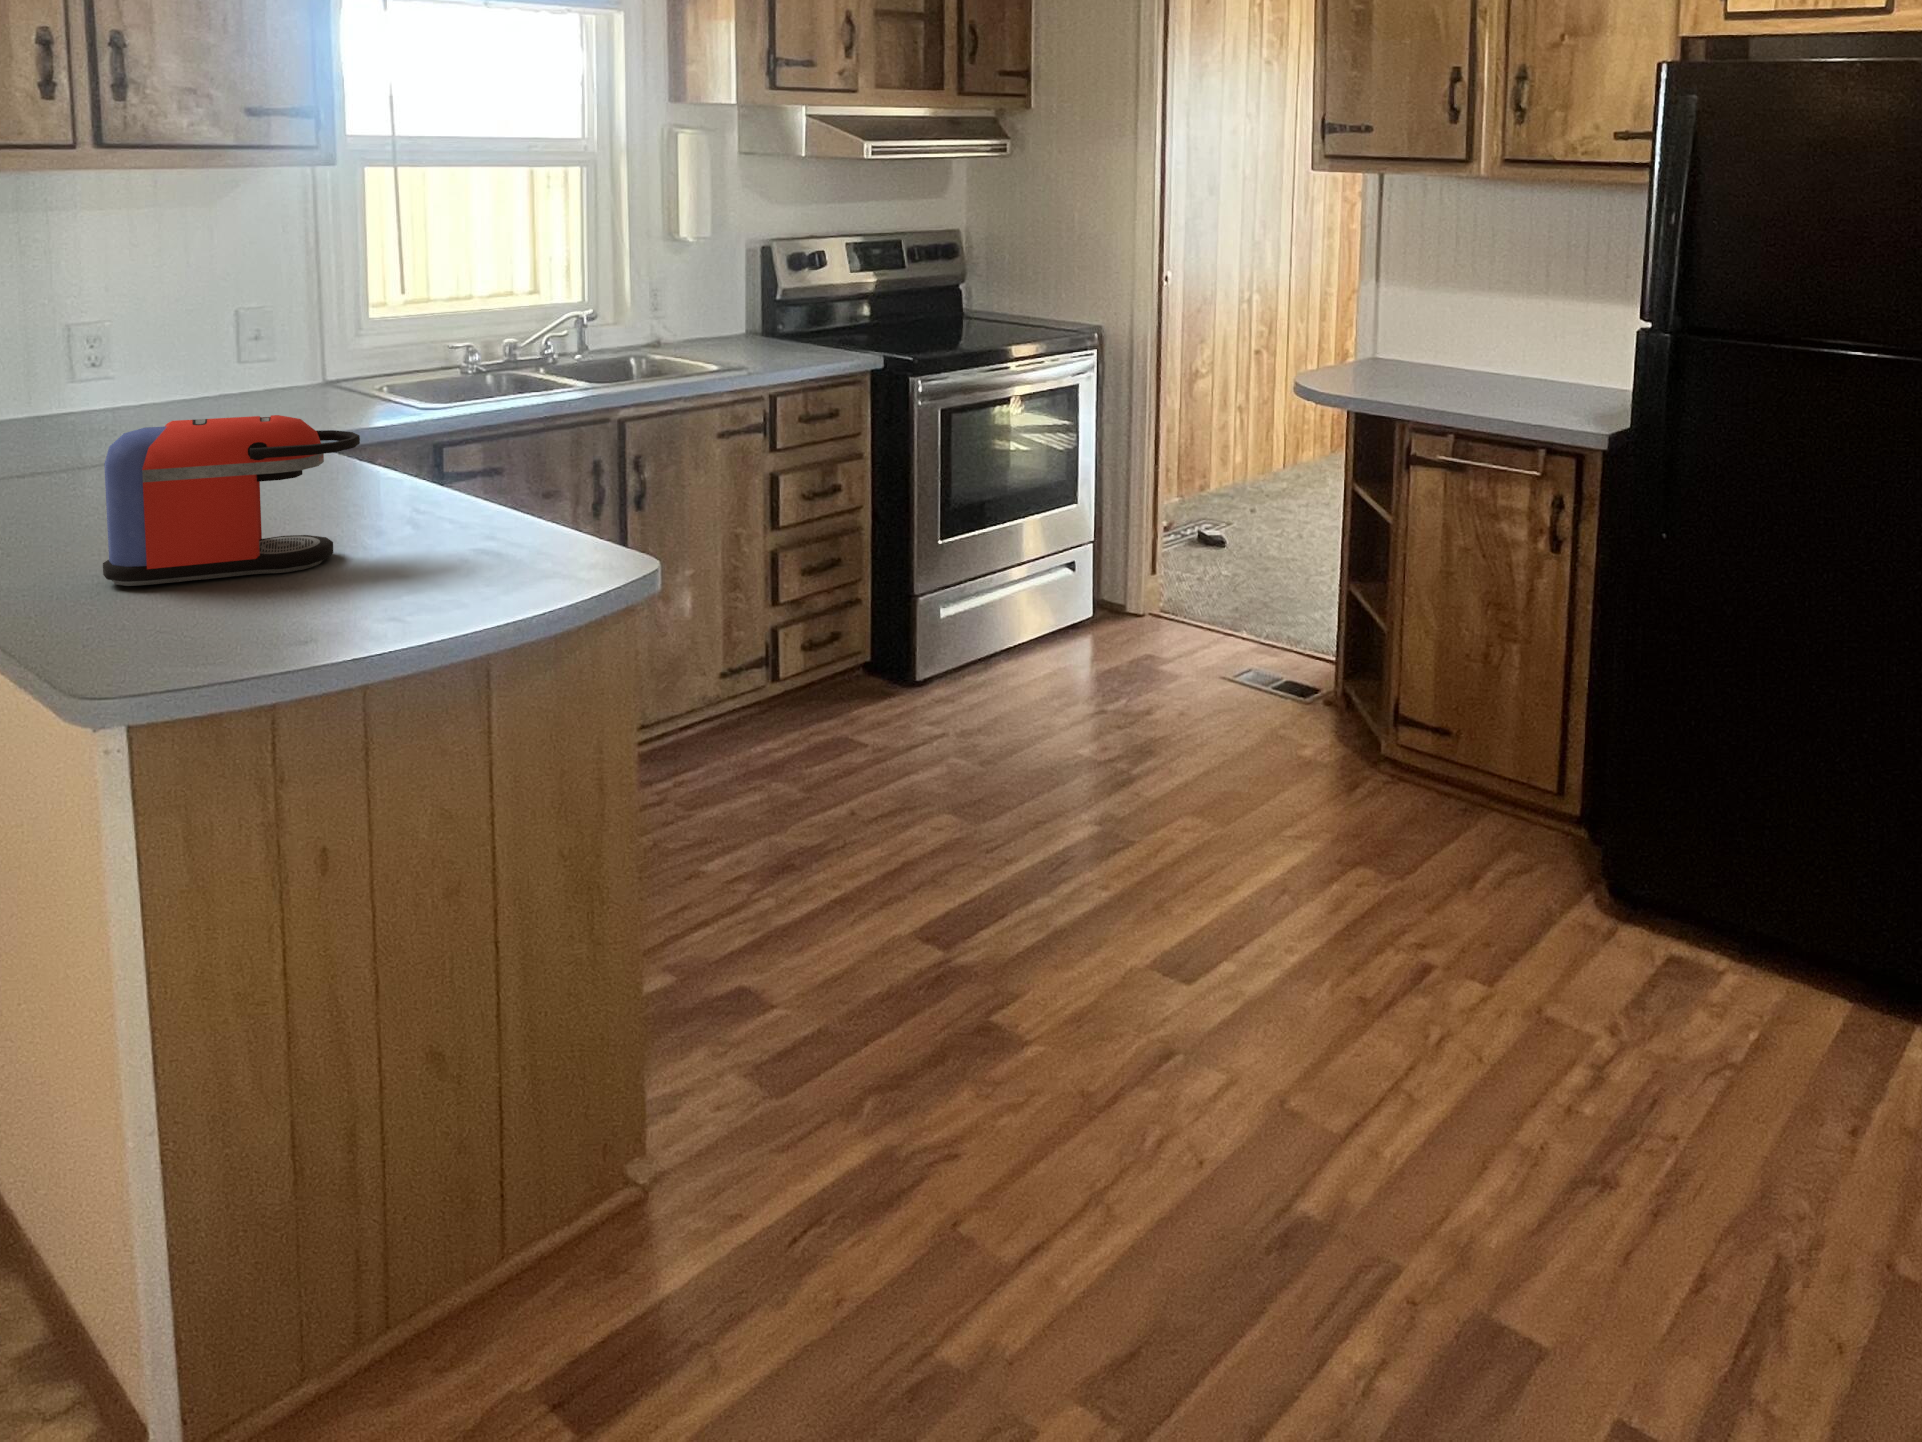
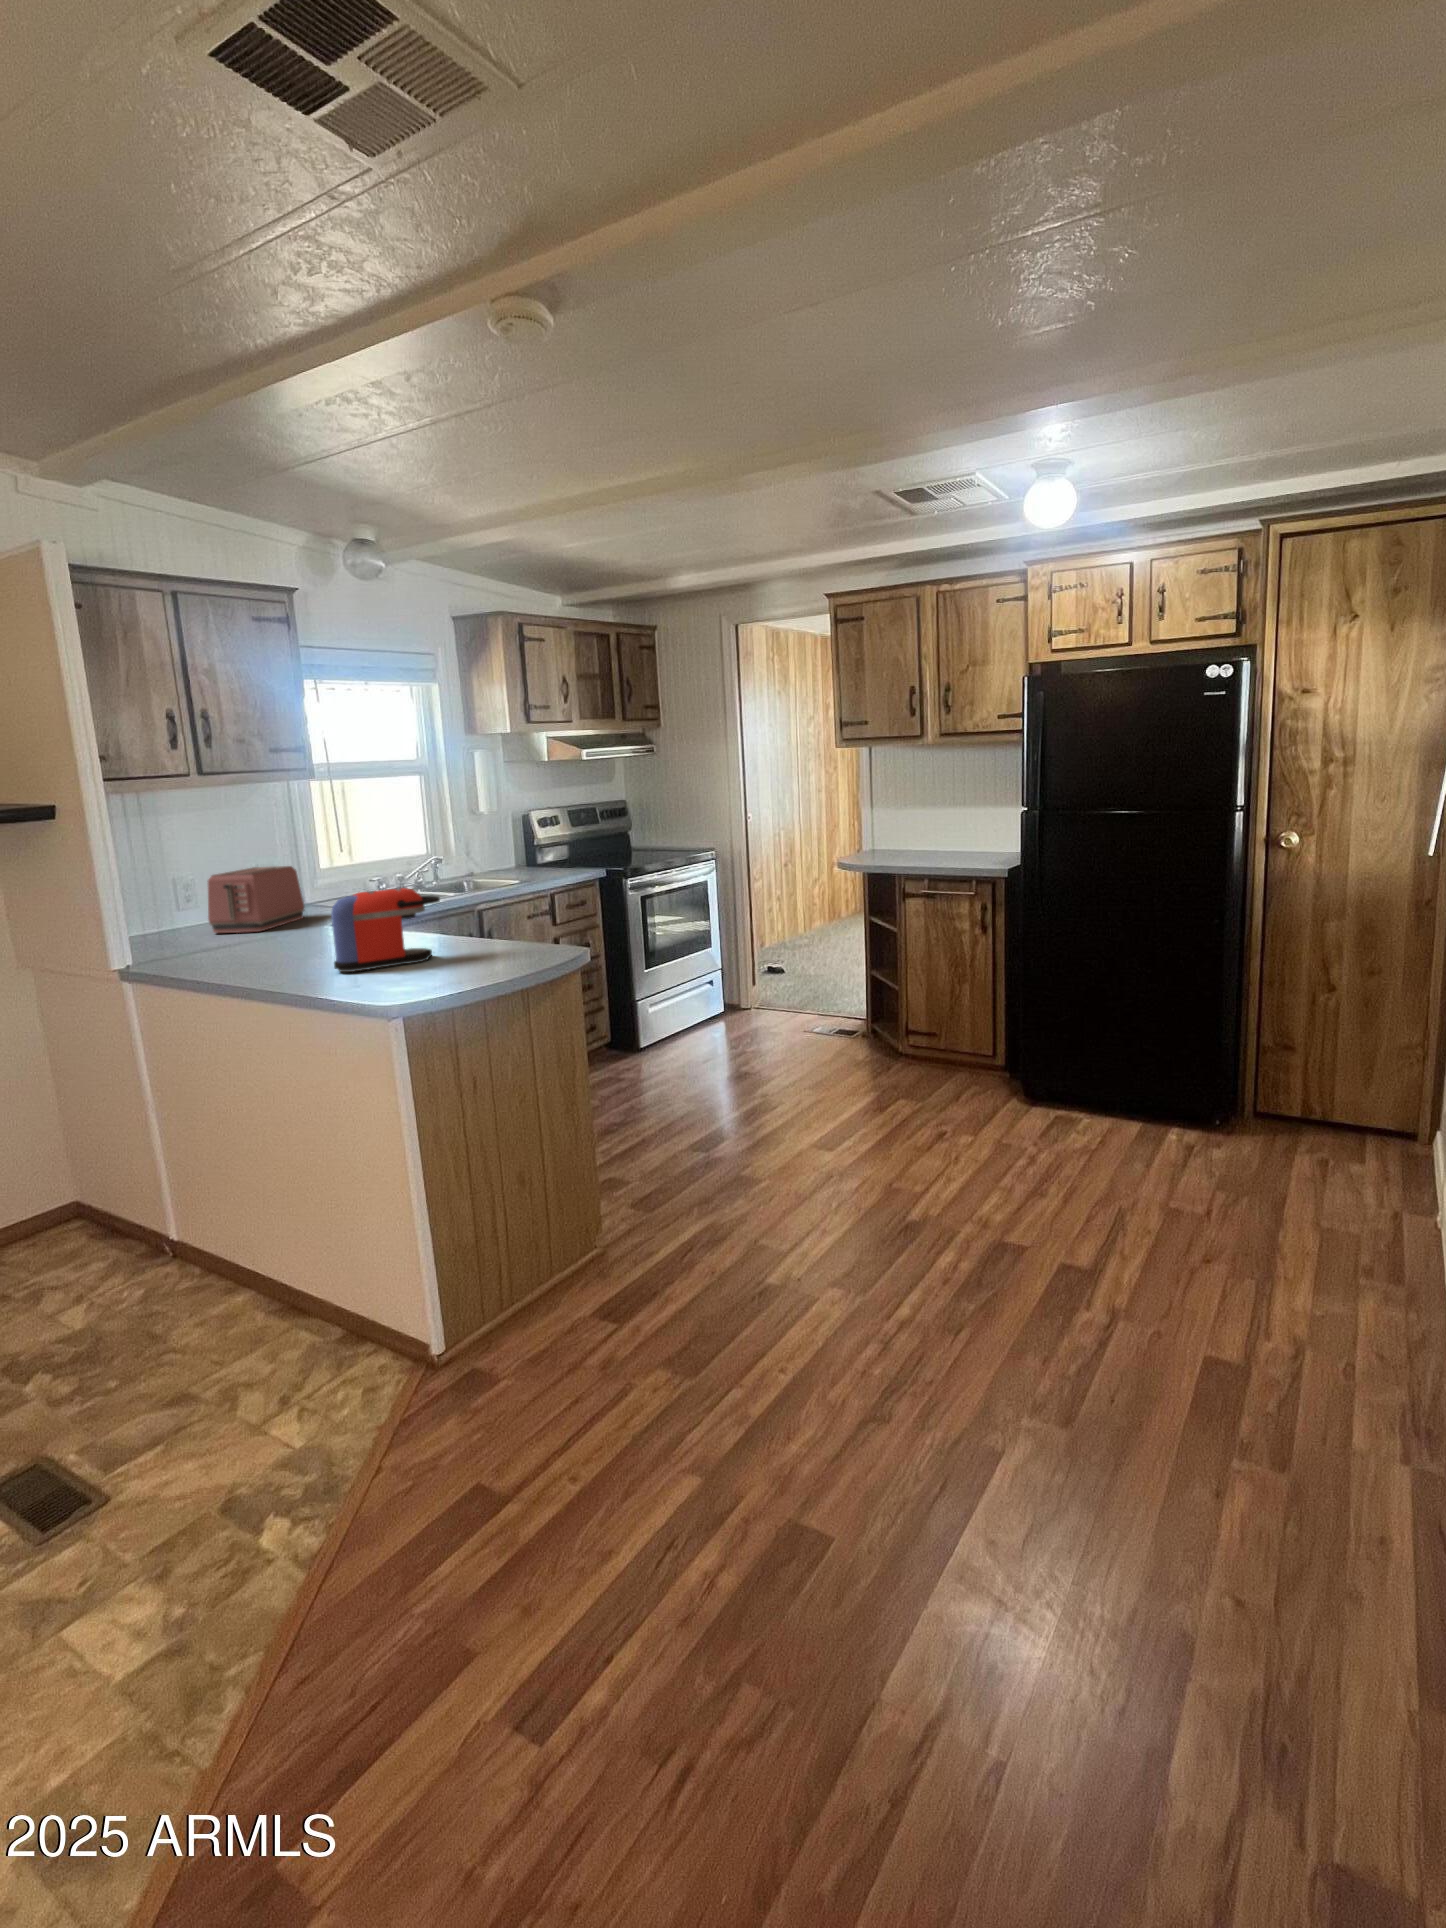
toaster: none [71,317,277,443] -> present [208,866,304,933]

